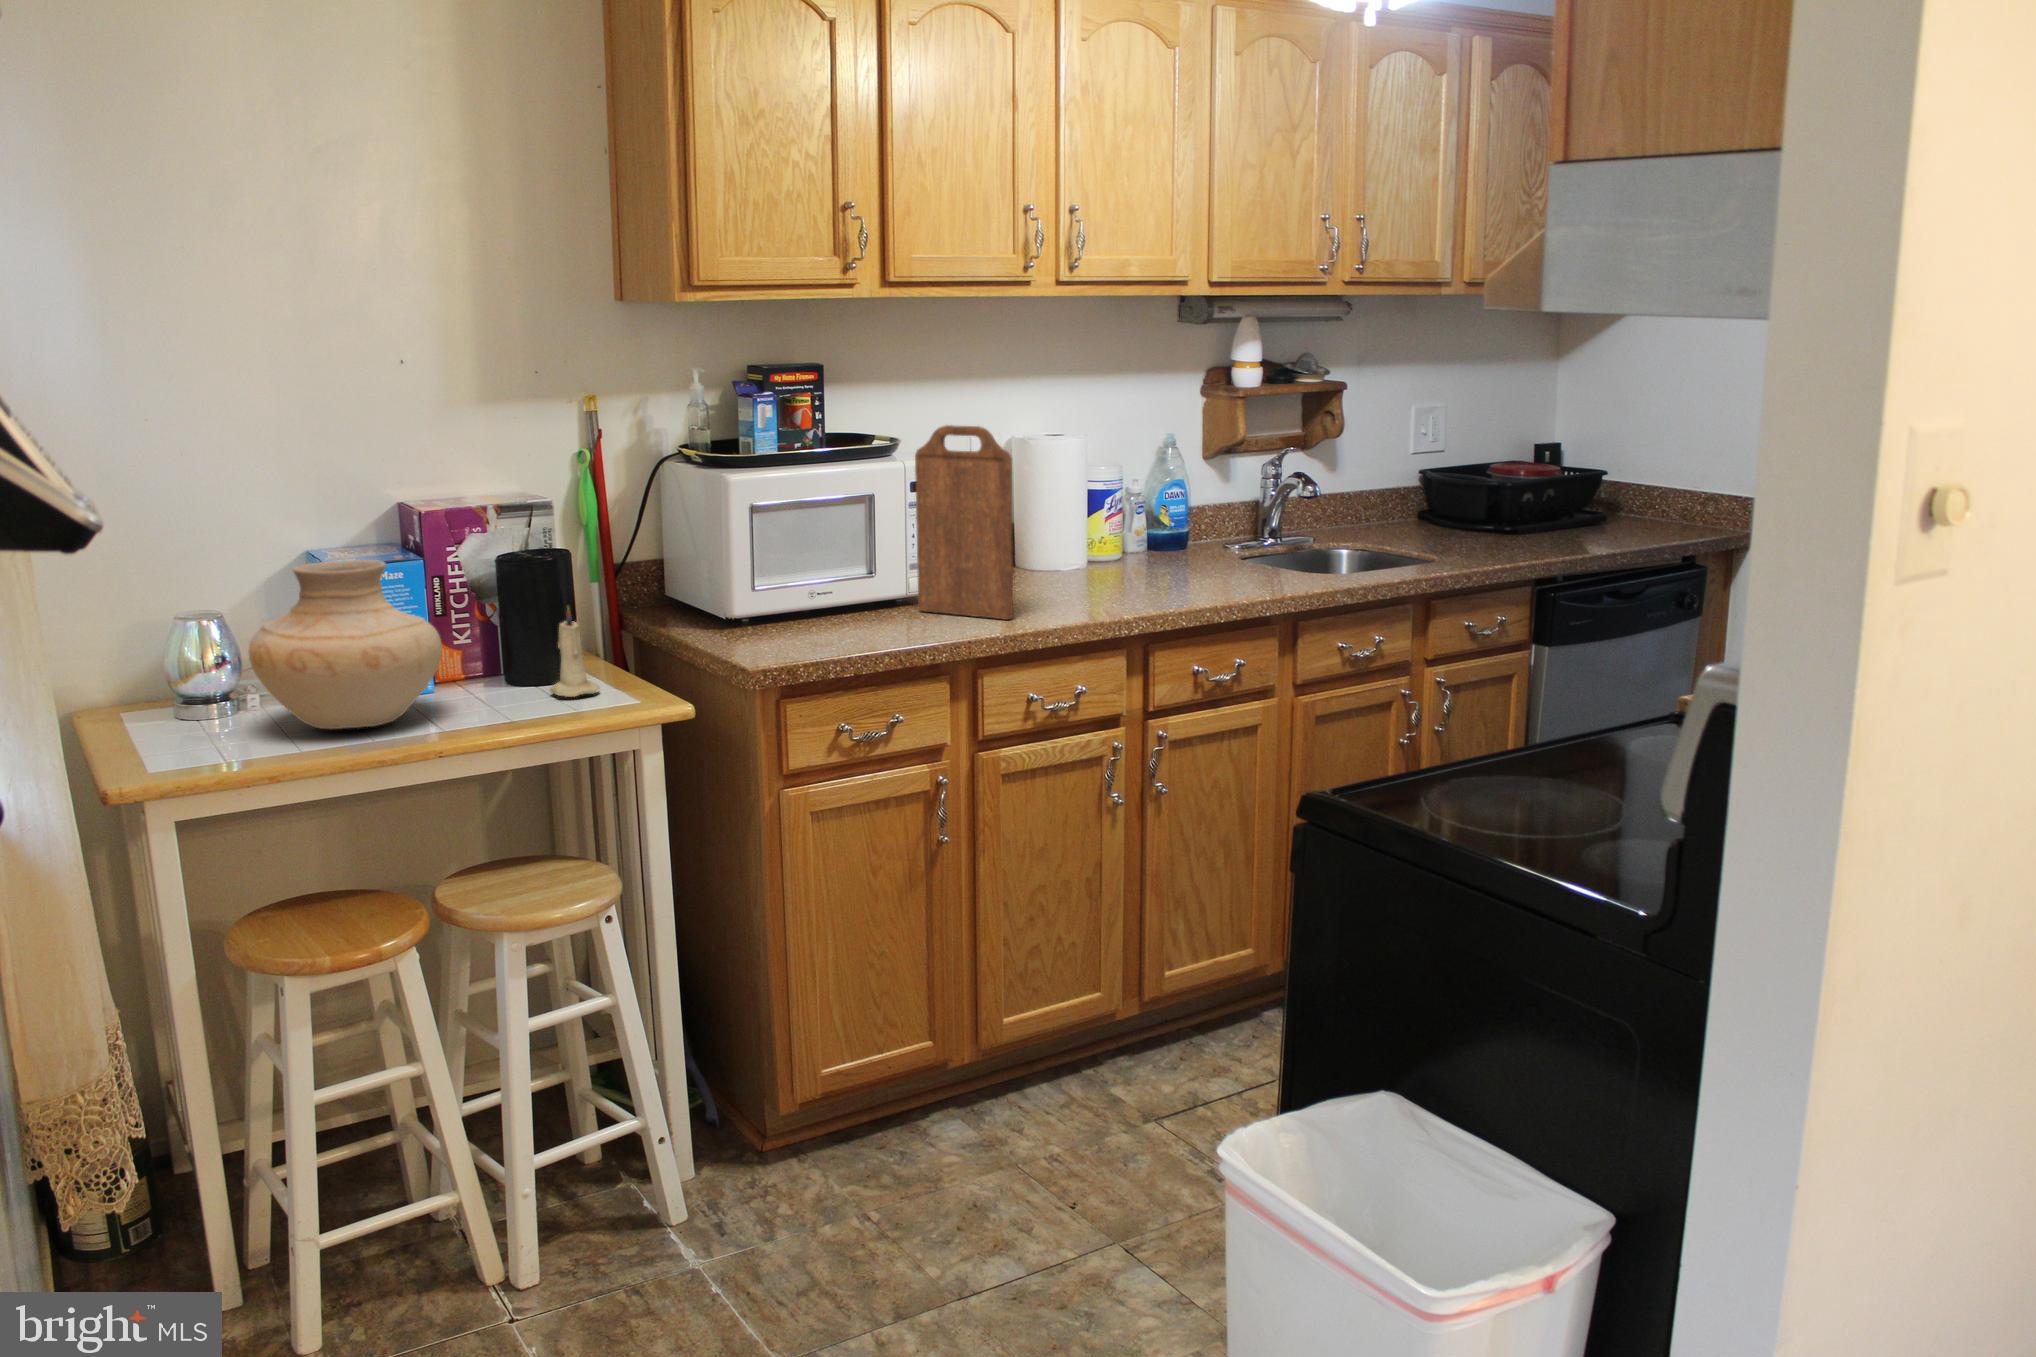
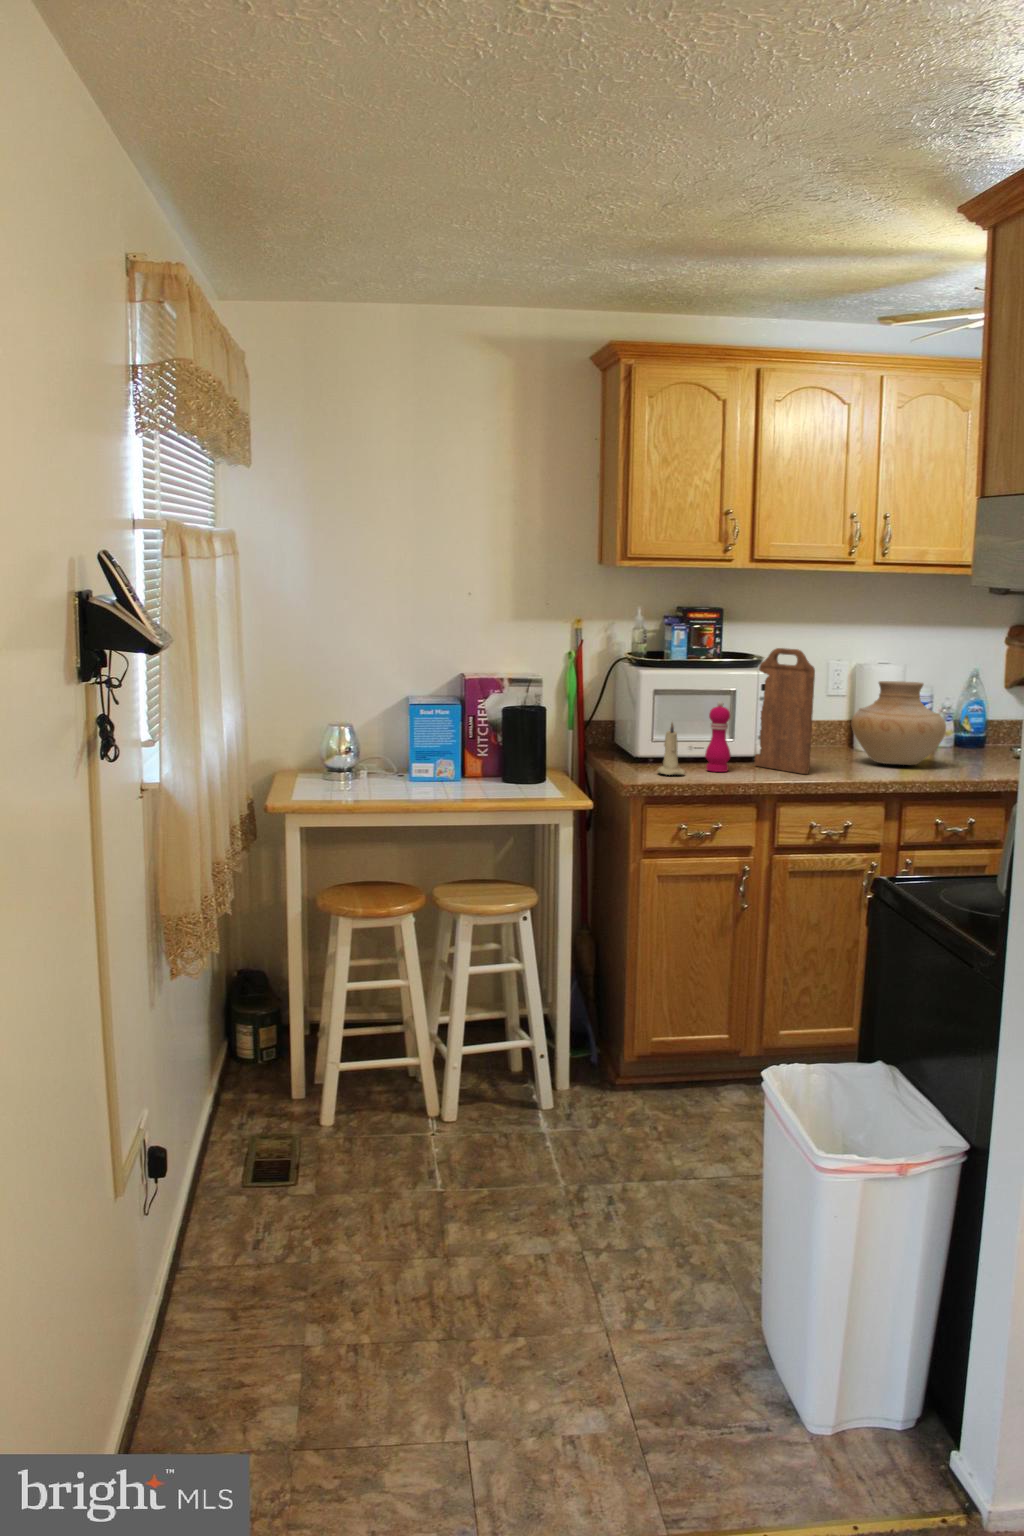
pepper mill: none [854,517,895,630] -> present [705,701,731,772]
vase: present [249,560,442,729] -> present [851,681,946,765]
candle: present [550,607,599,697] -> present [657,723,685,775]

